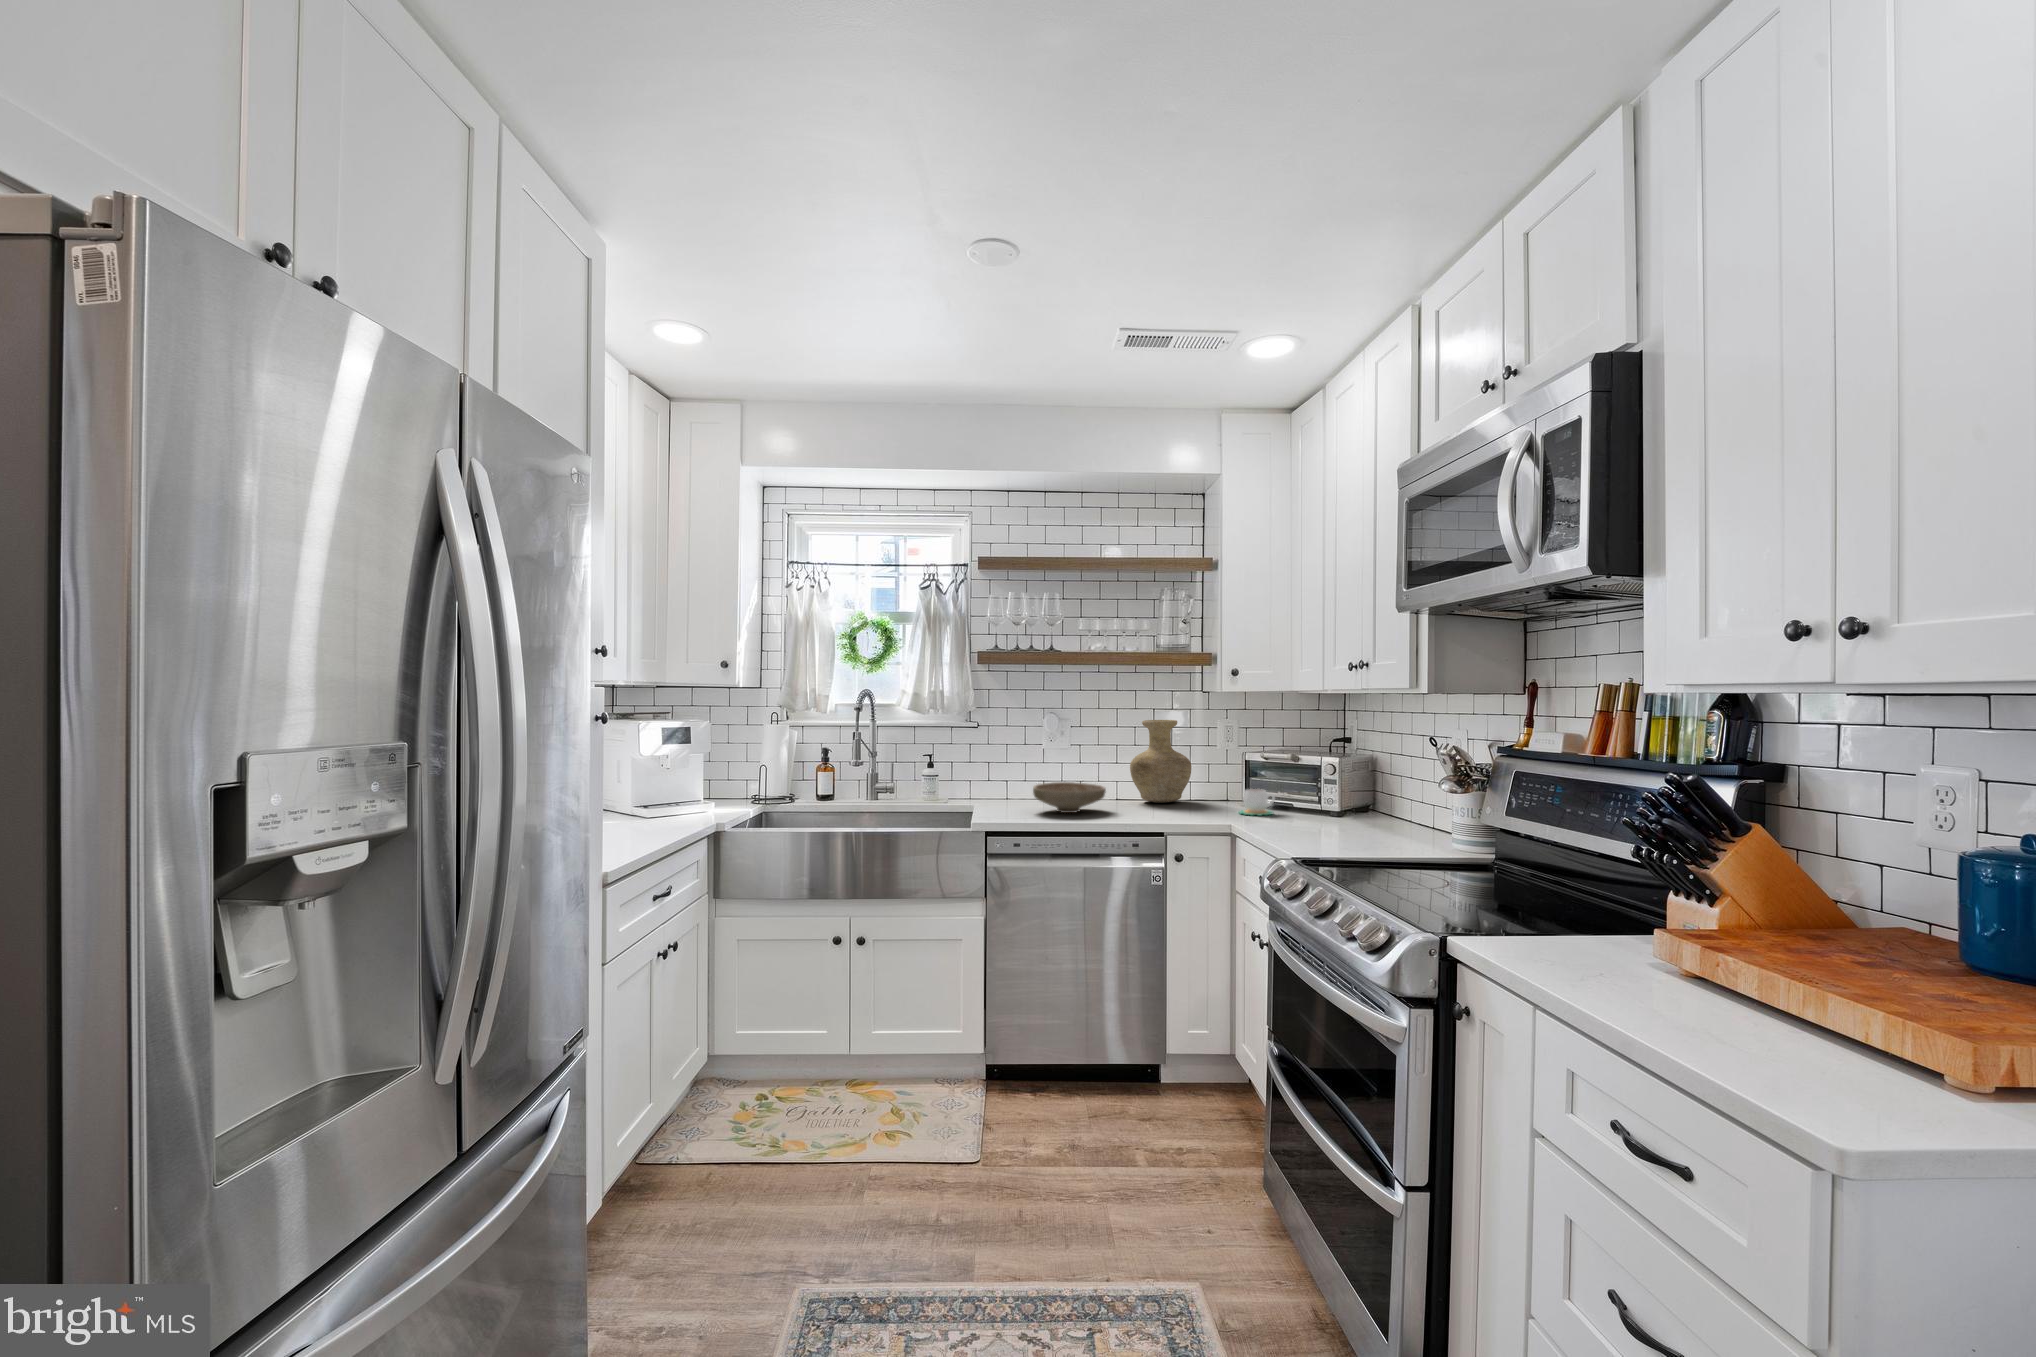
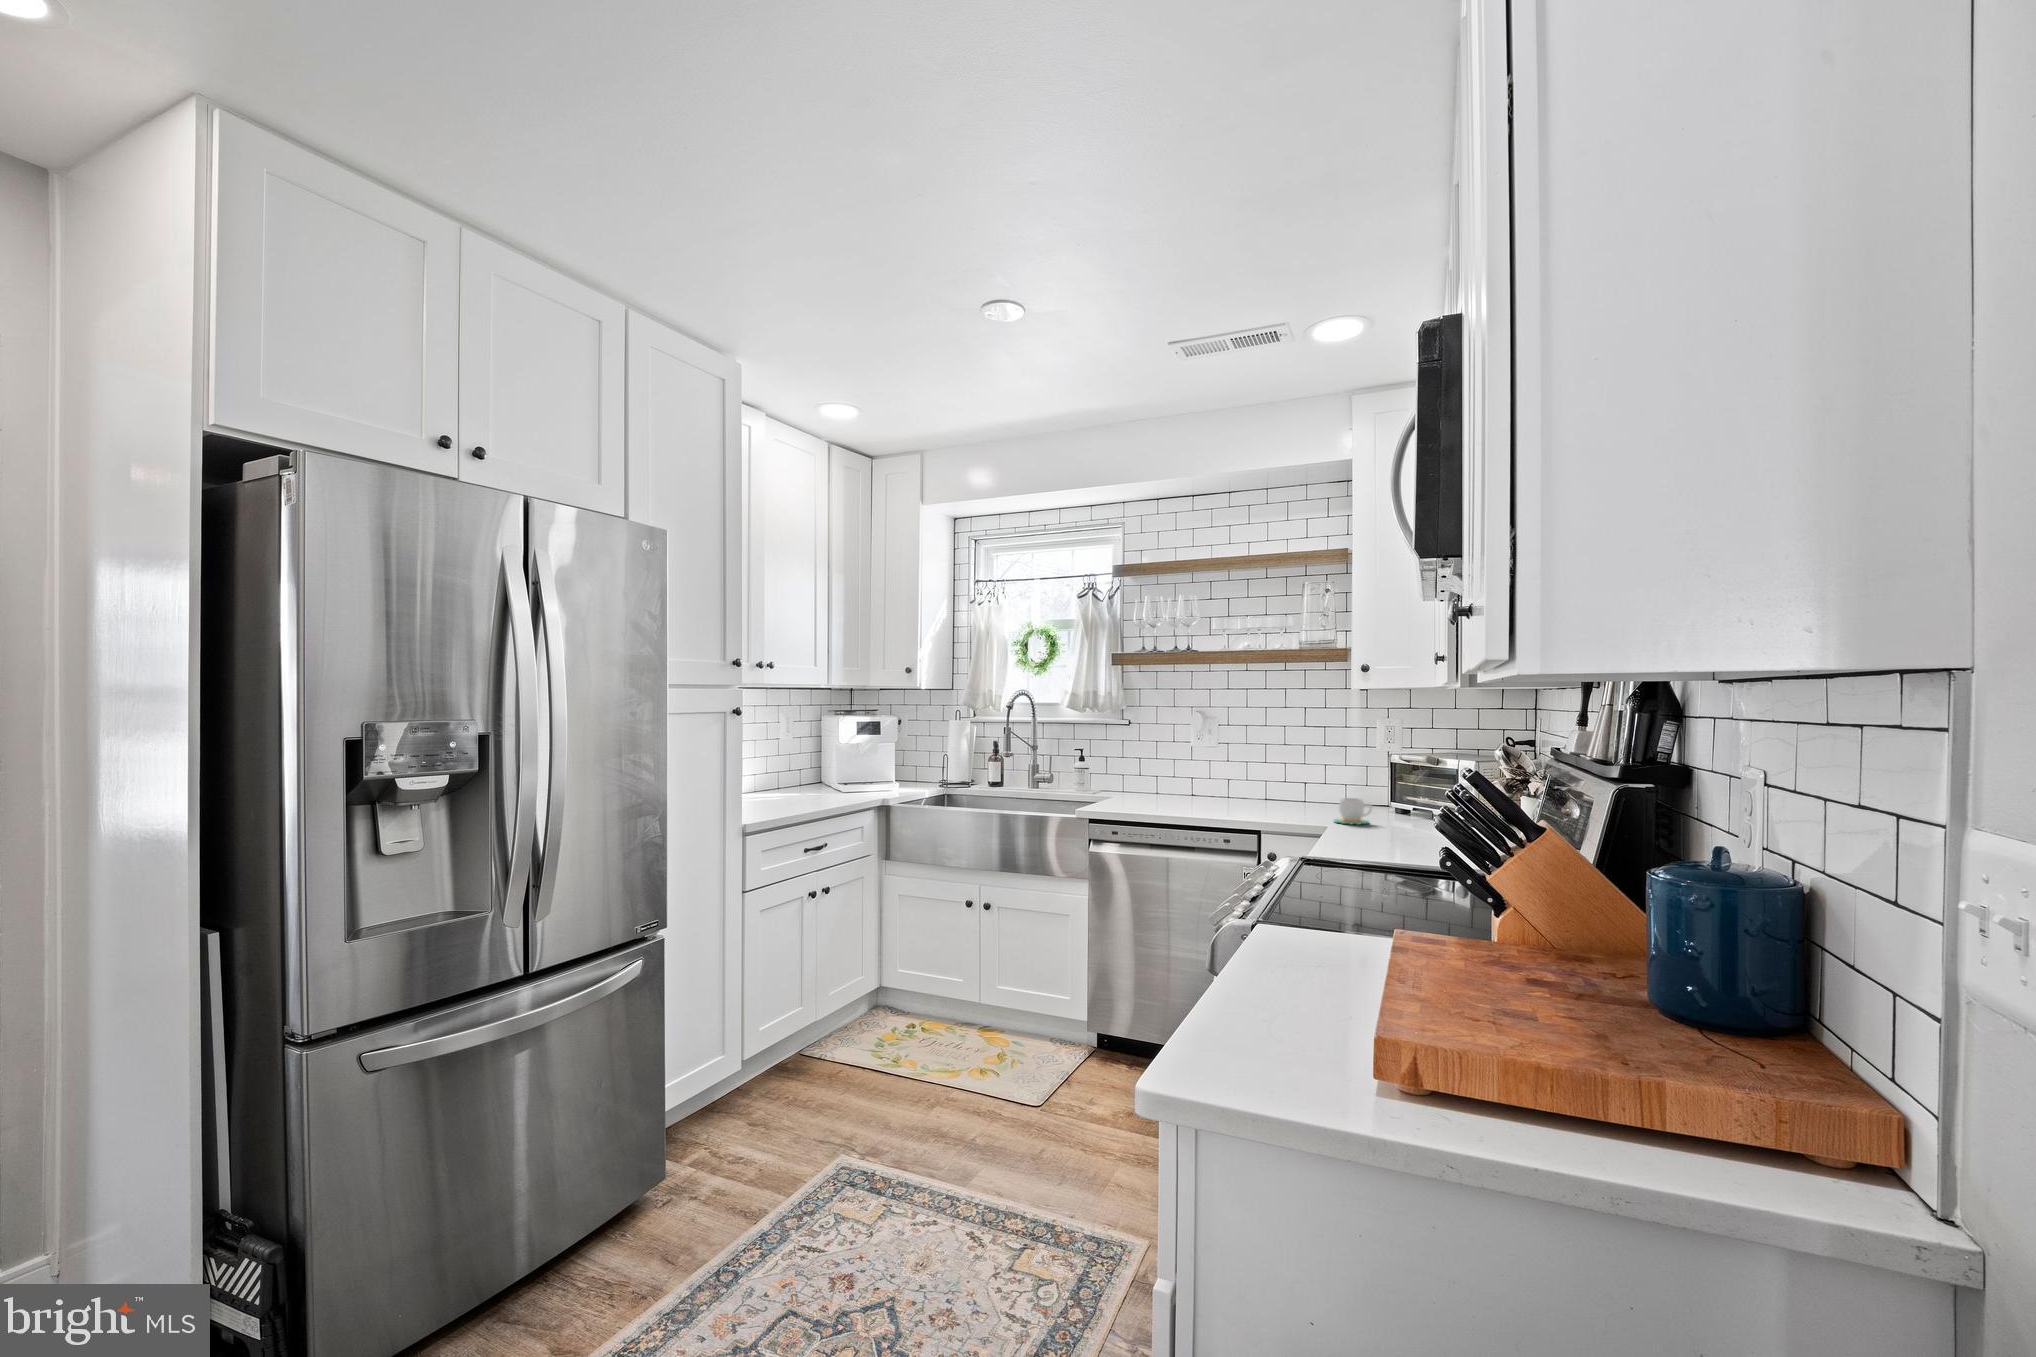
vase: present [1130,720,1191,803] -> none [1254,726,1316,807]
bowl: present [1033,782,1106,813] -> none [1145,781,1214,810]

